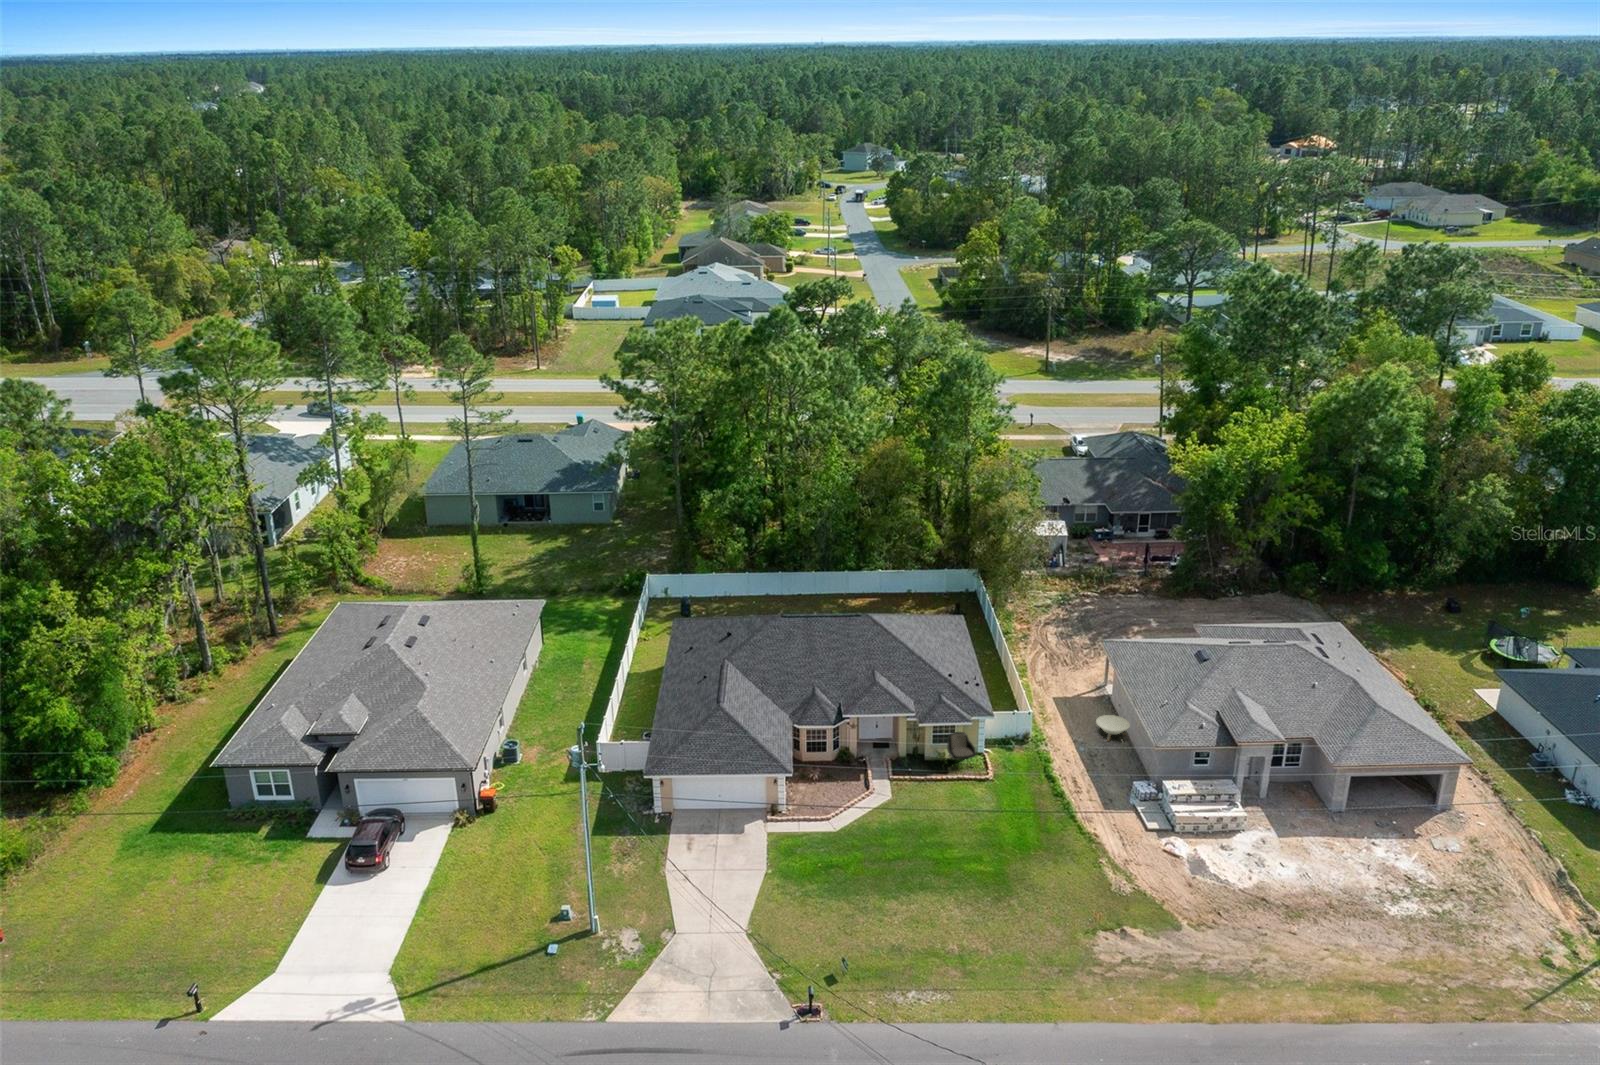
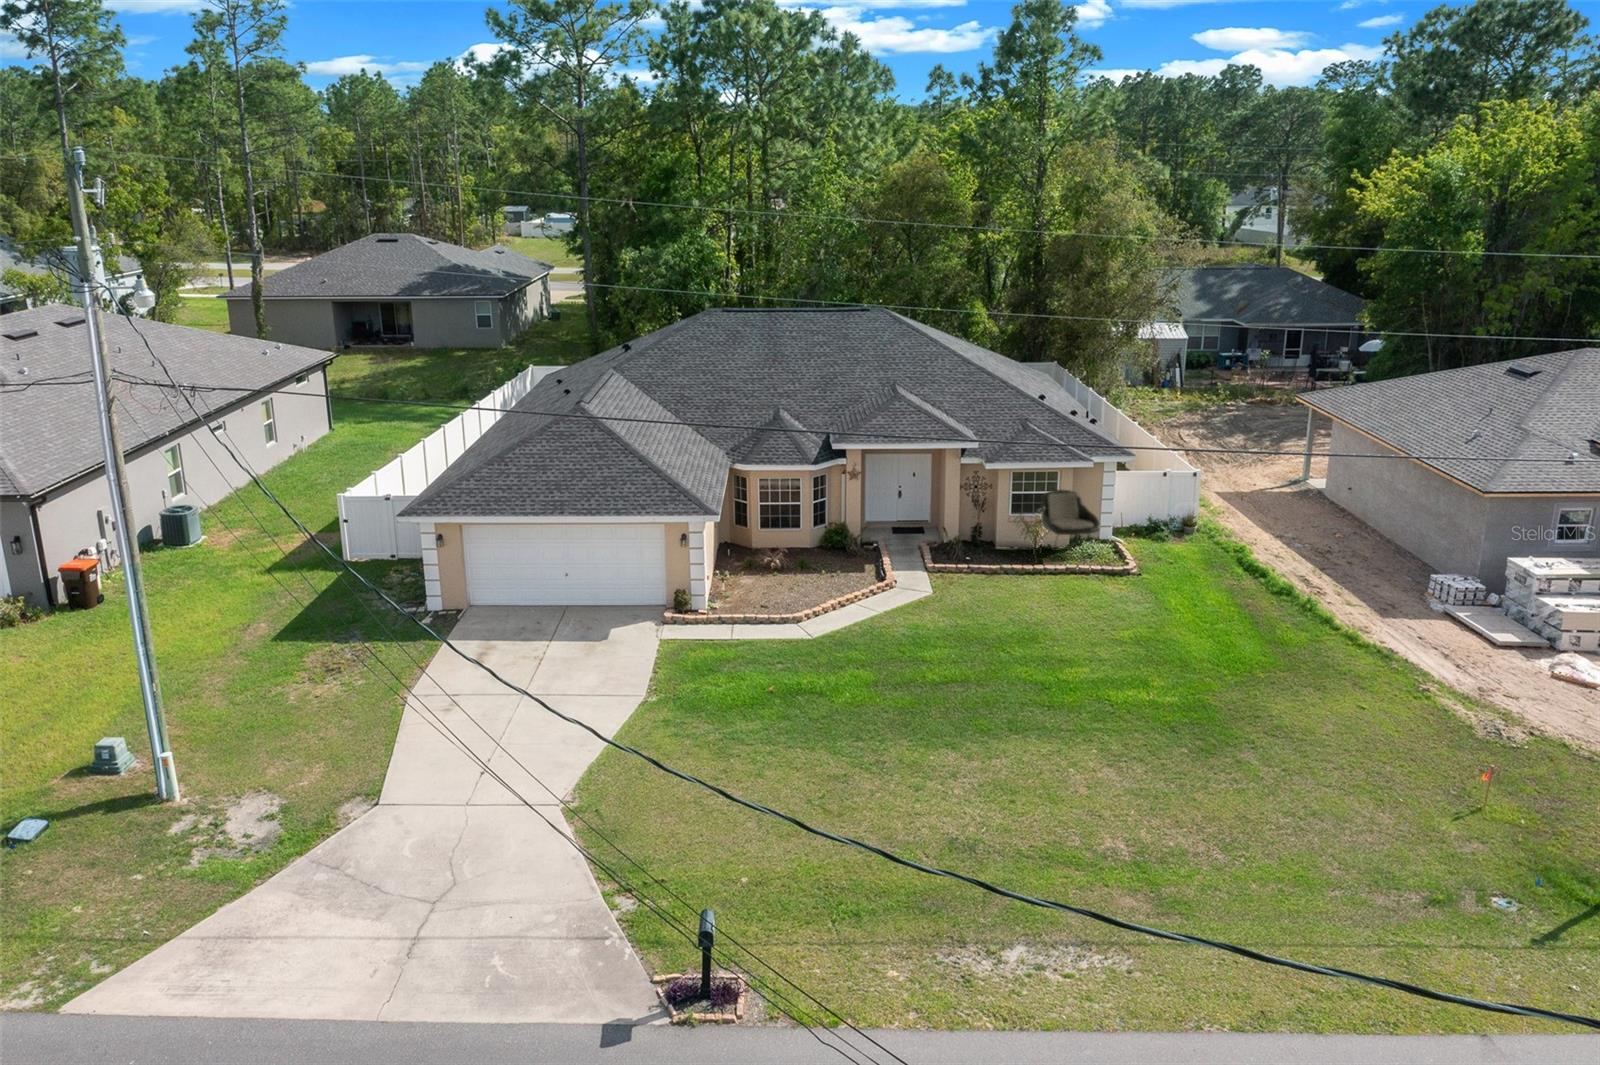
round table: present [1096,715,1130,741] -> none [1319,490,1388,530]

